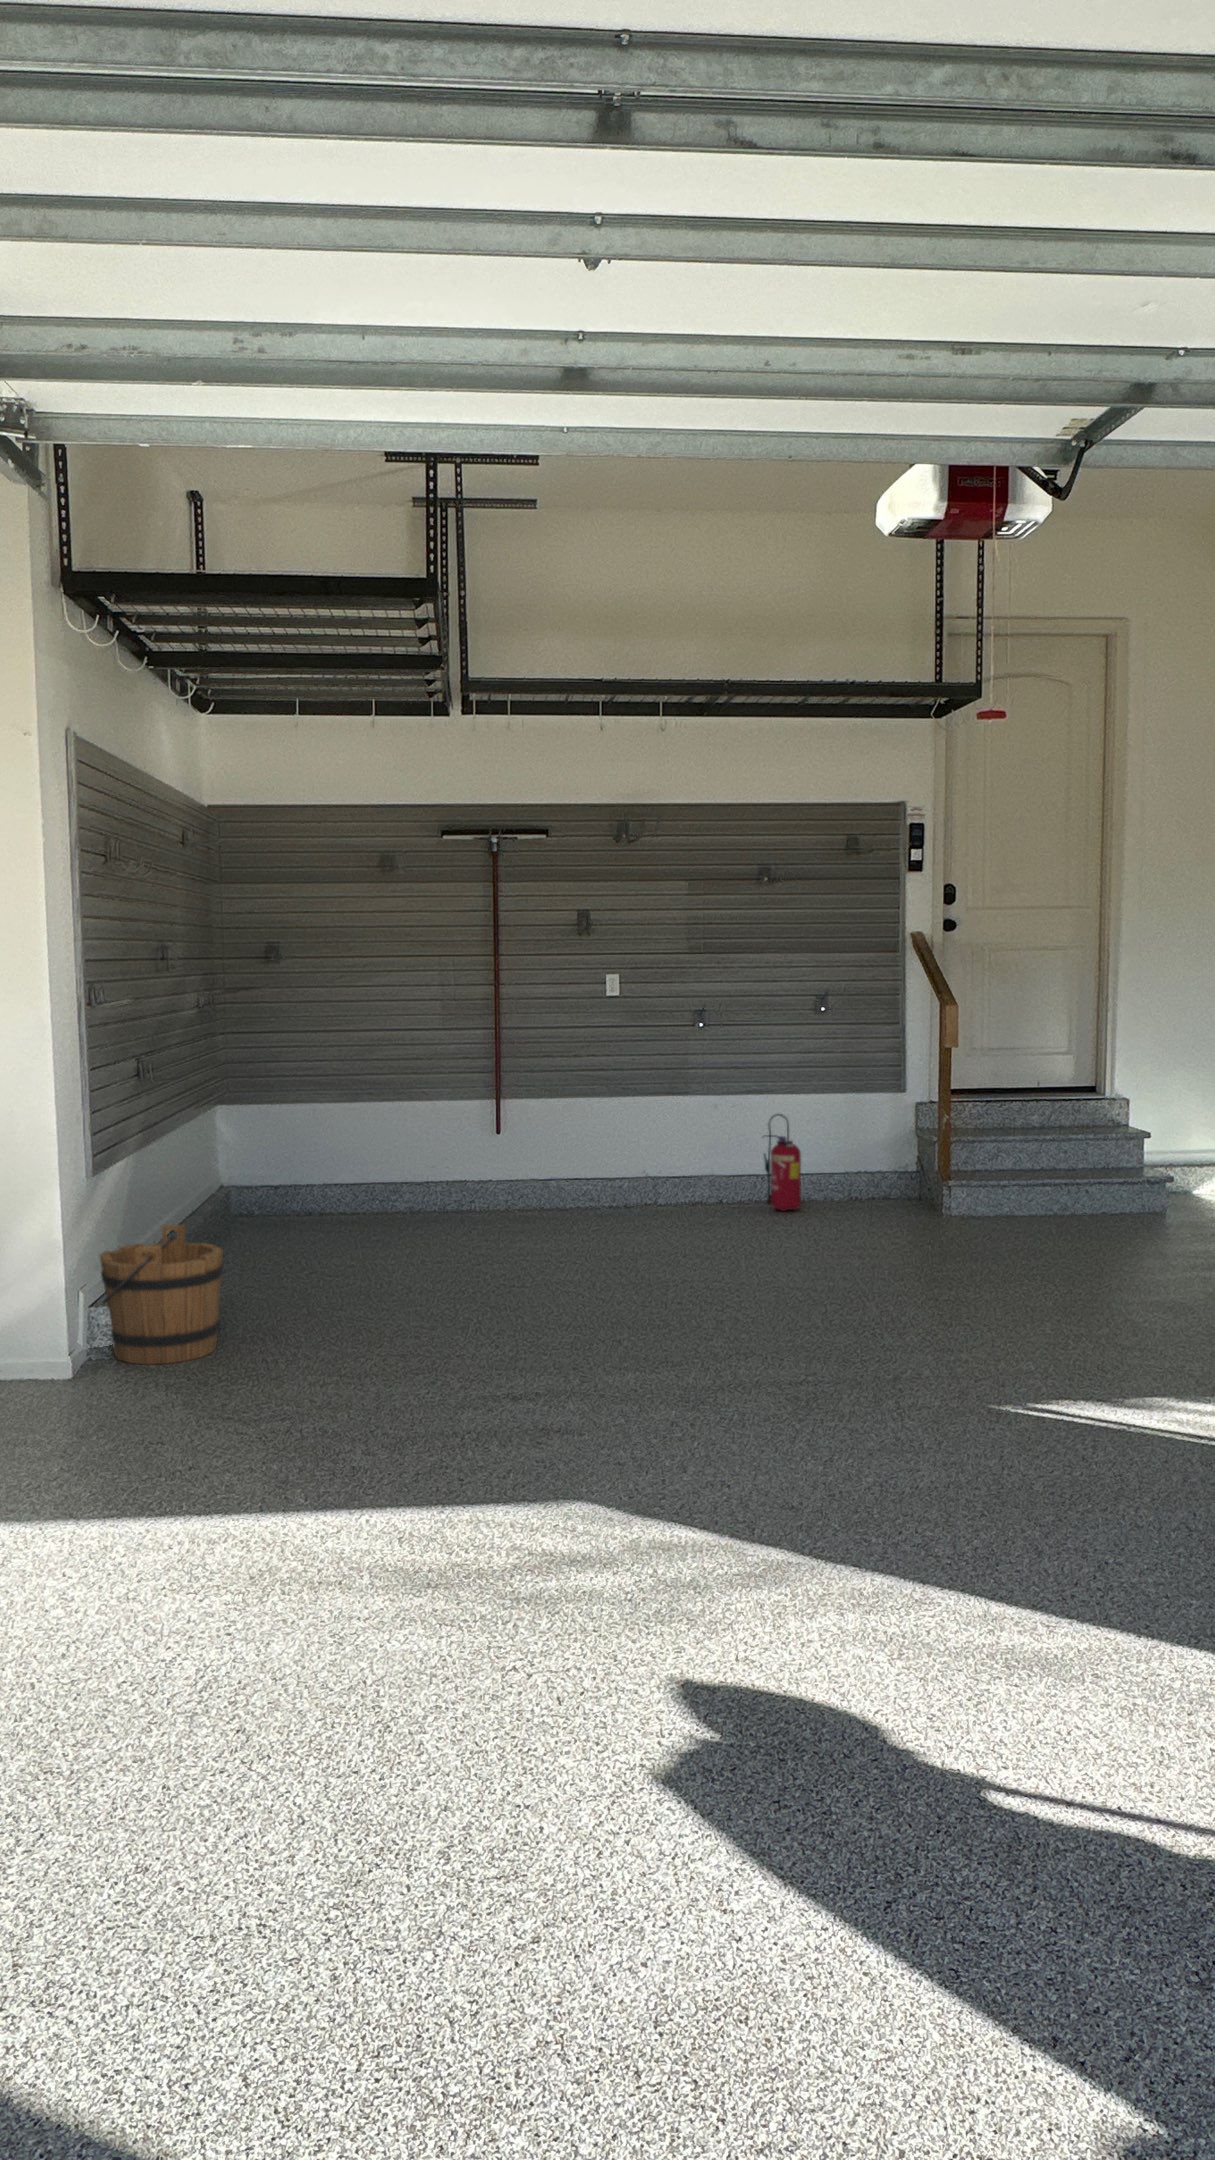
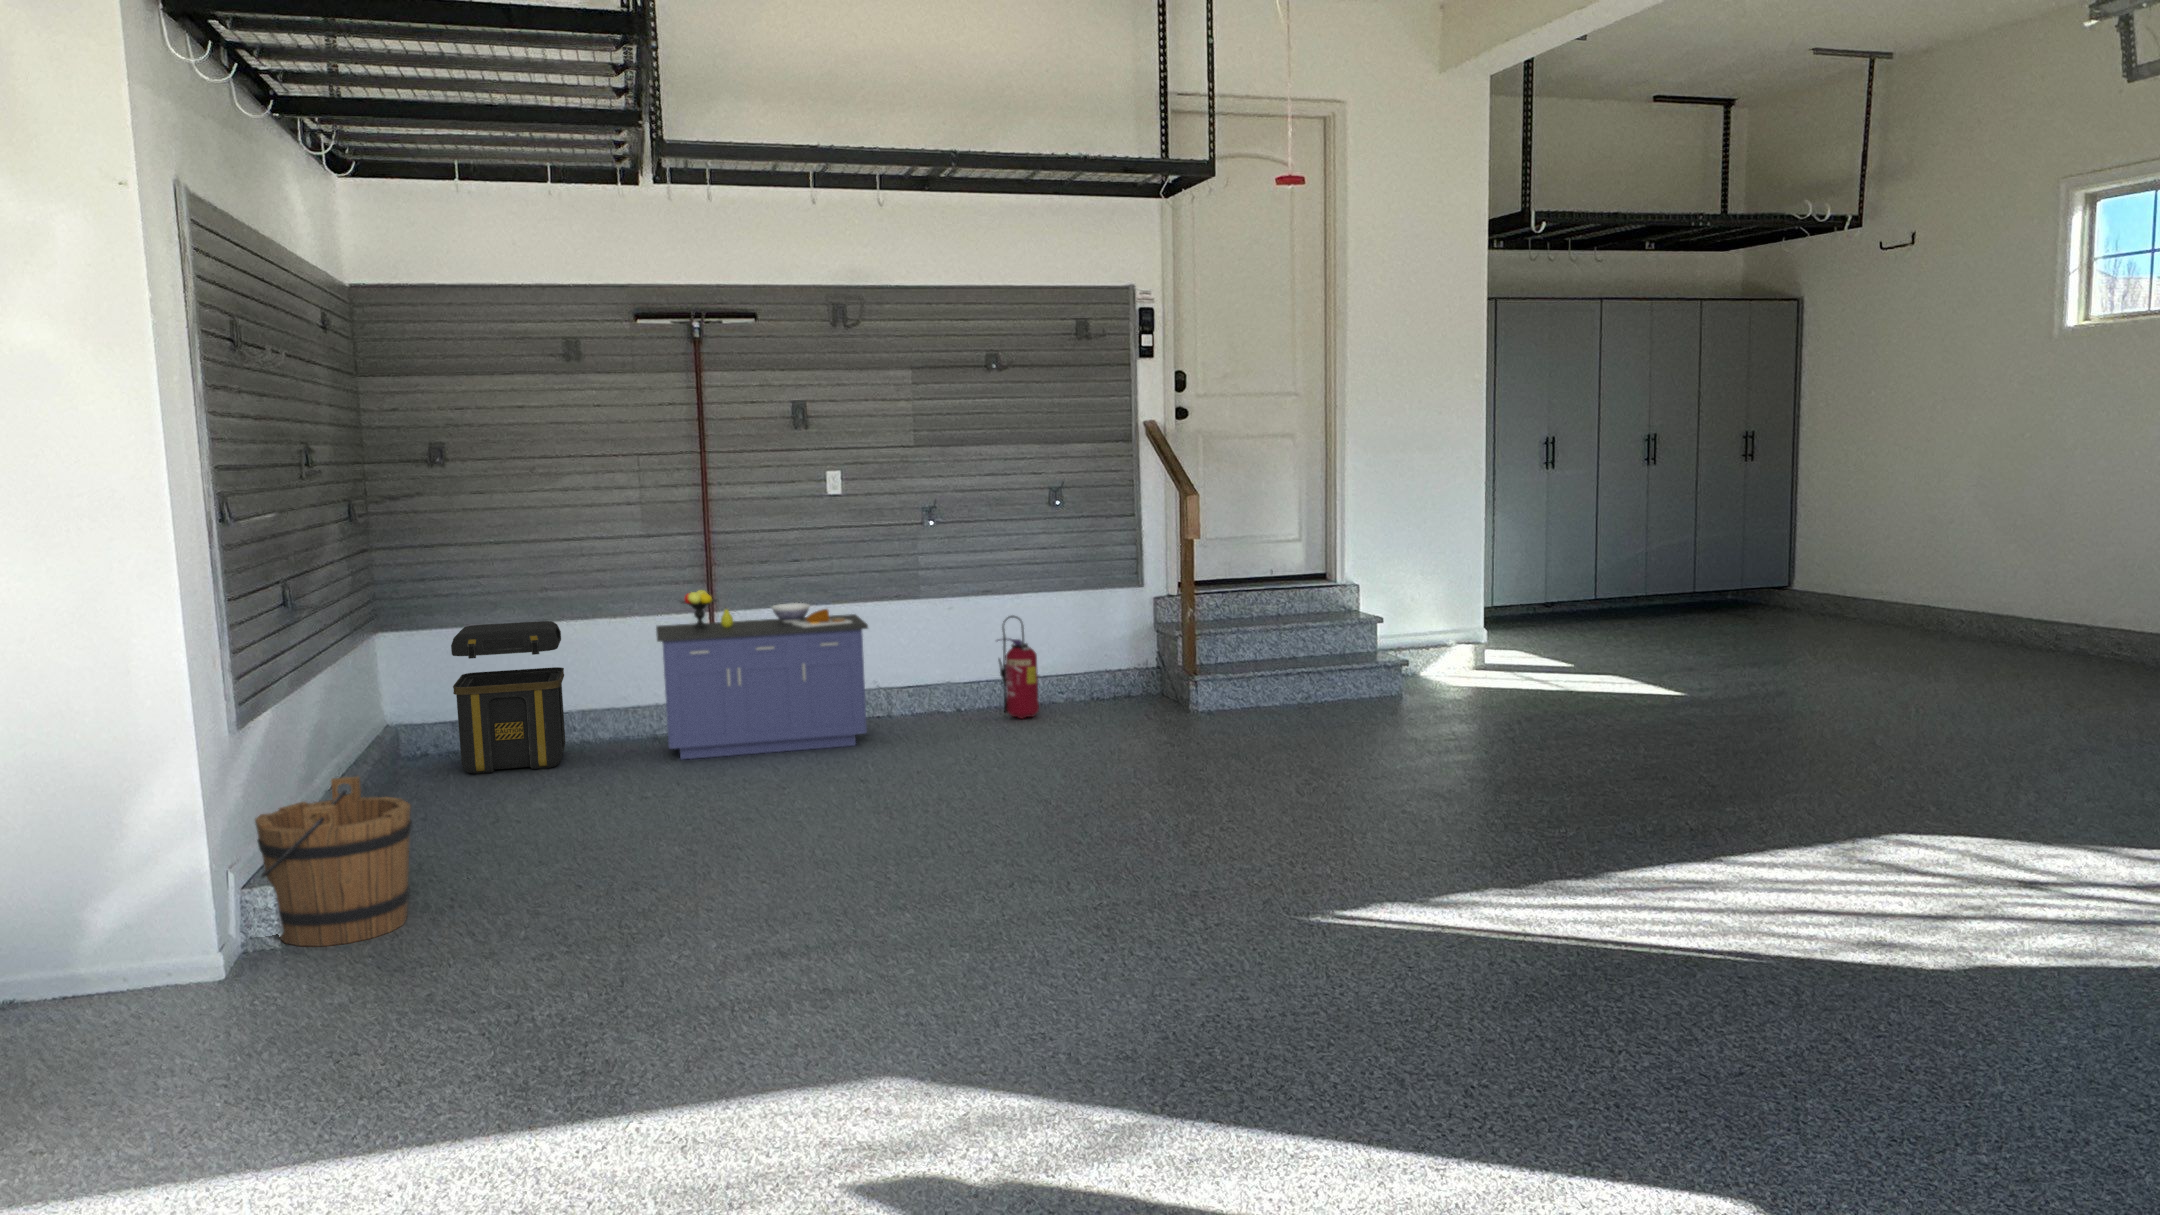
storage cabinet: none [451,1079,640,1231] -> present [656,590,868,759]
toolbox: none [277,1102,371,1233] -> present [451,621,566,774]

